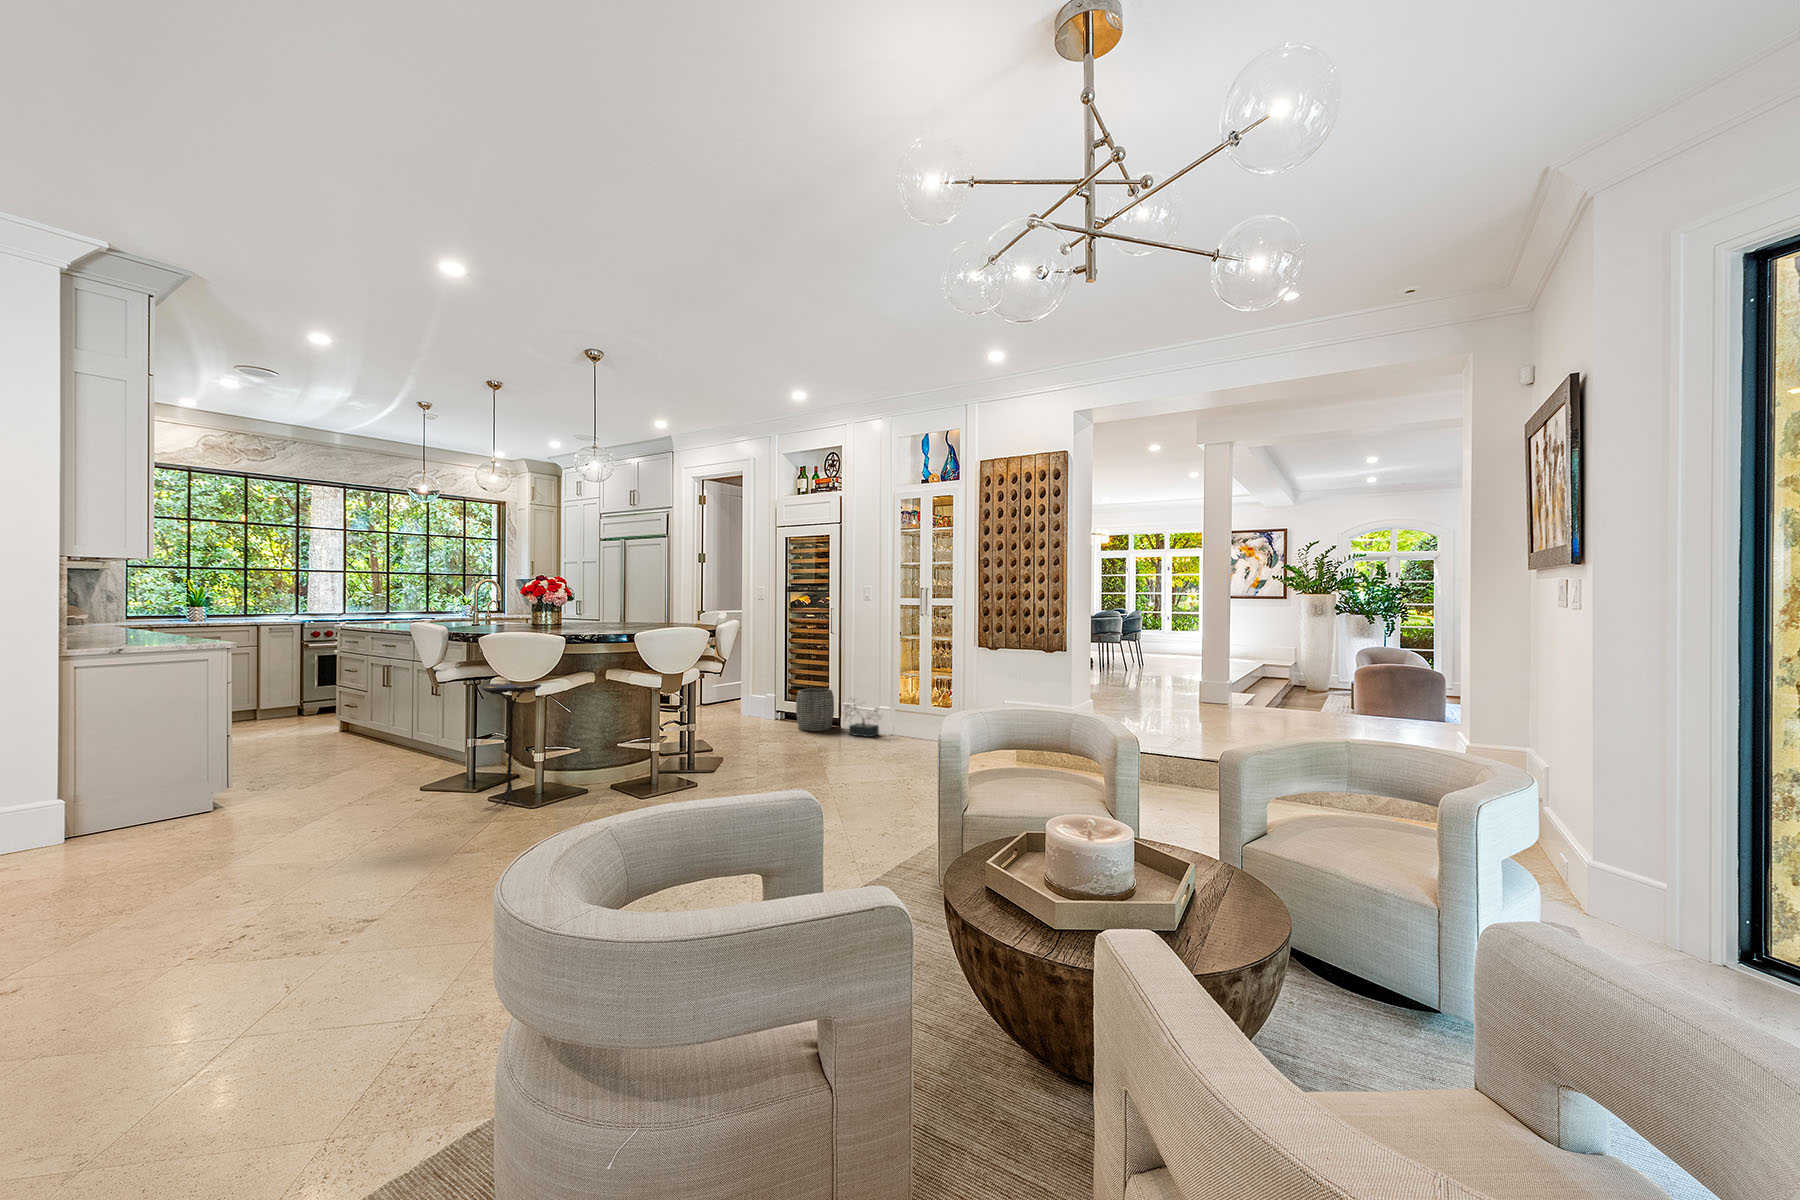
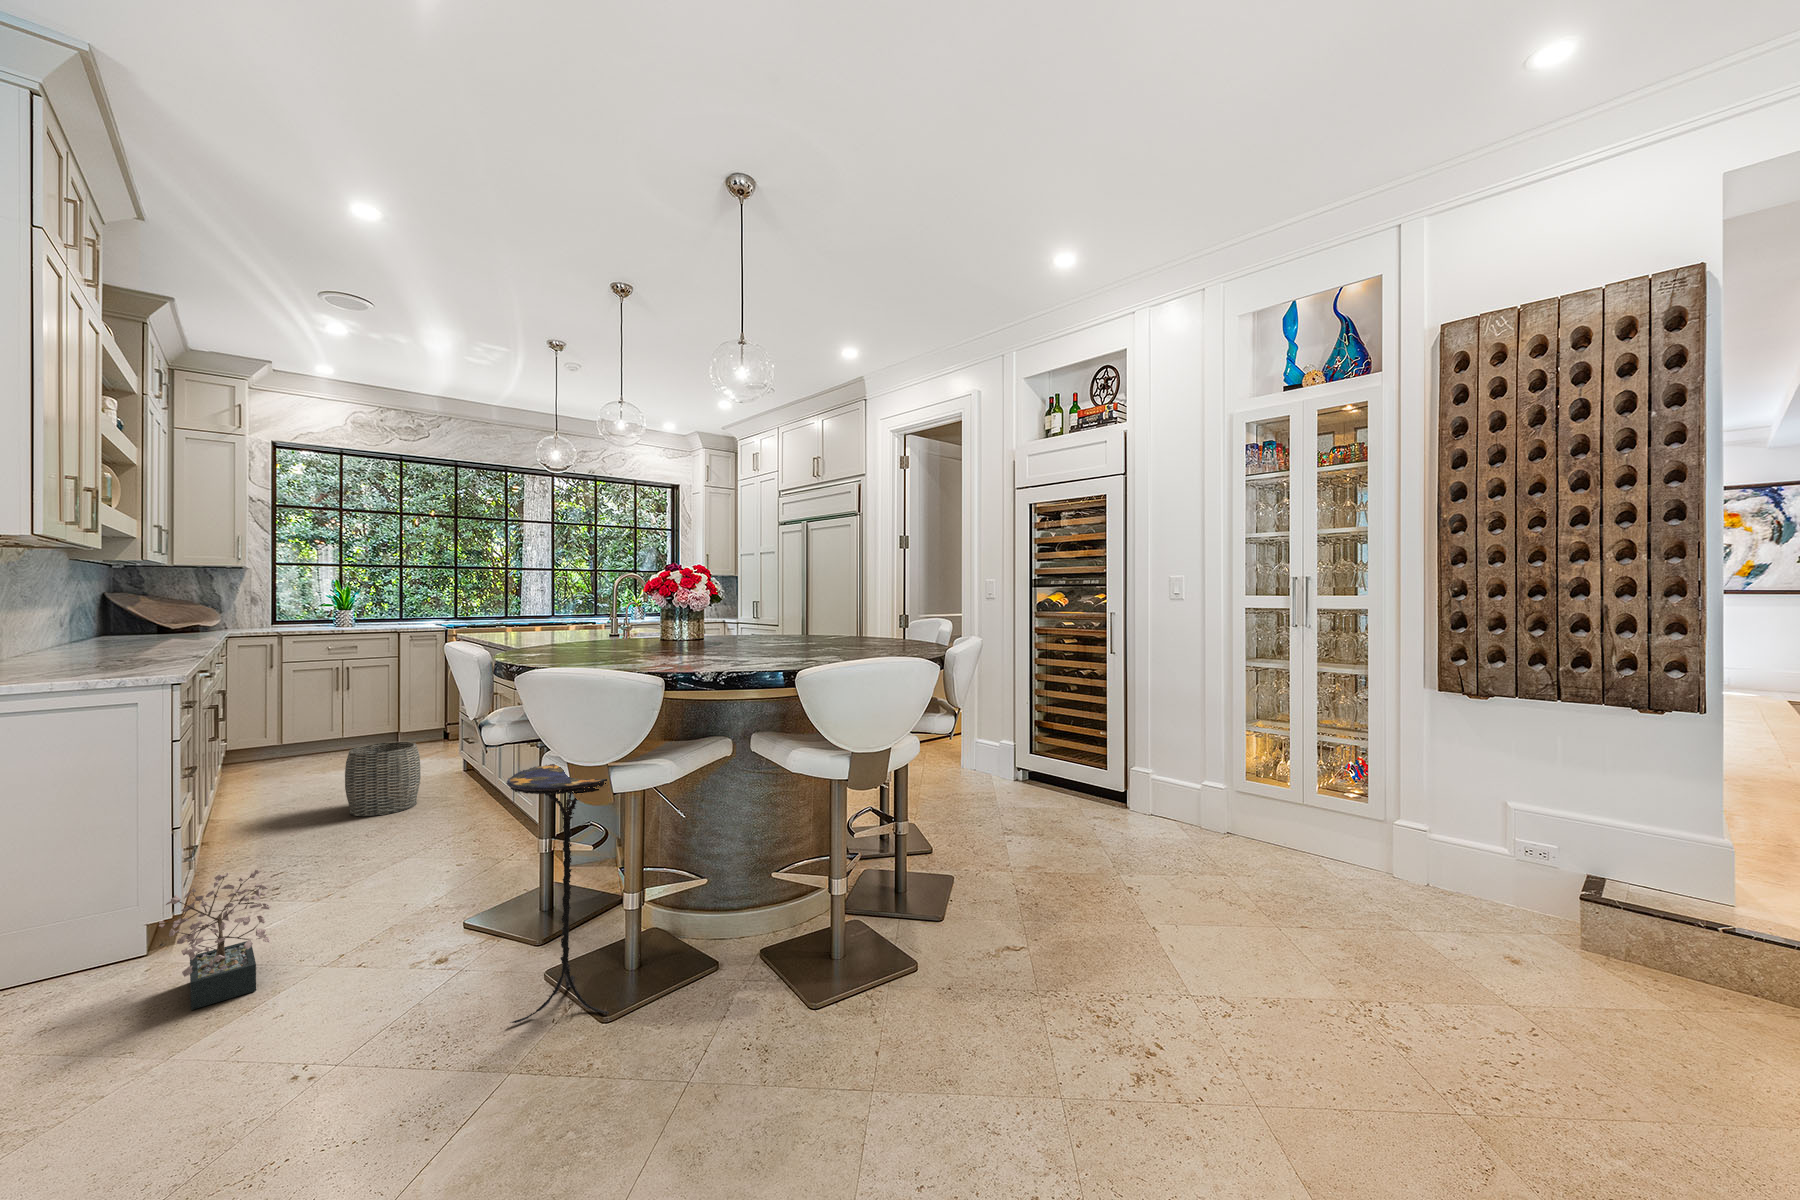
woven basket: present [796,689,834,731] -> present [345,742,421,816]
decorative plant: present [844,700,882,737] -> present [159,870,271,1010]

